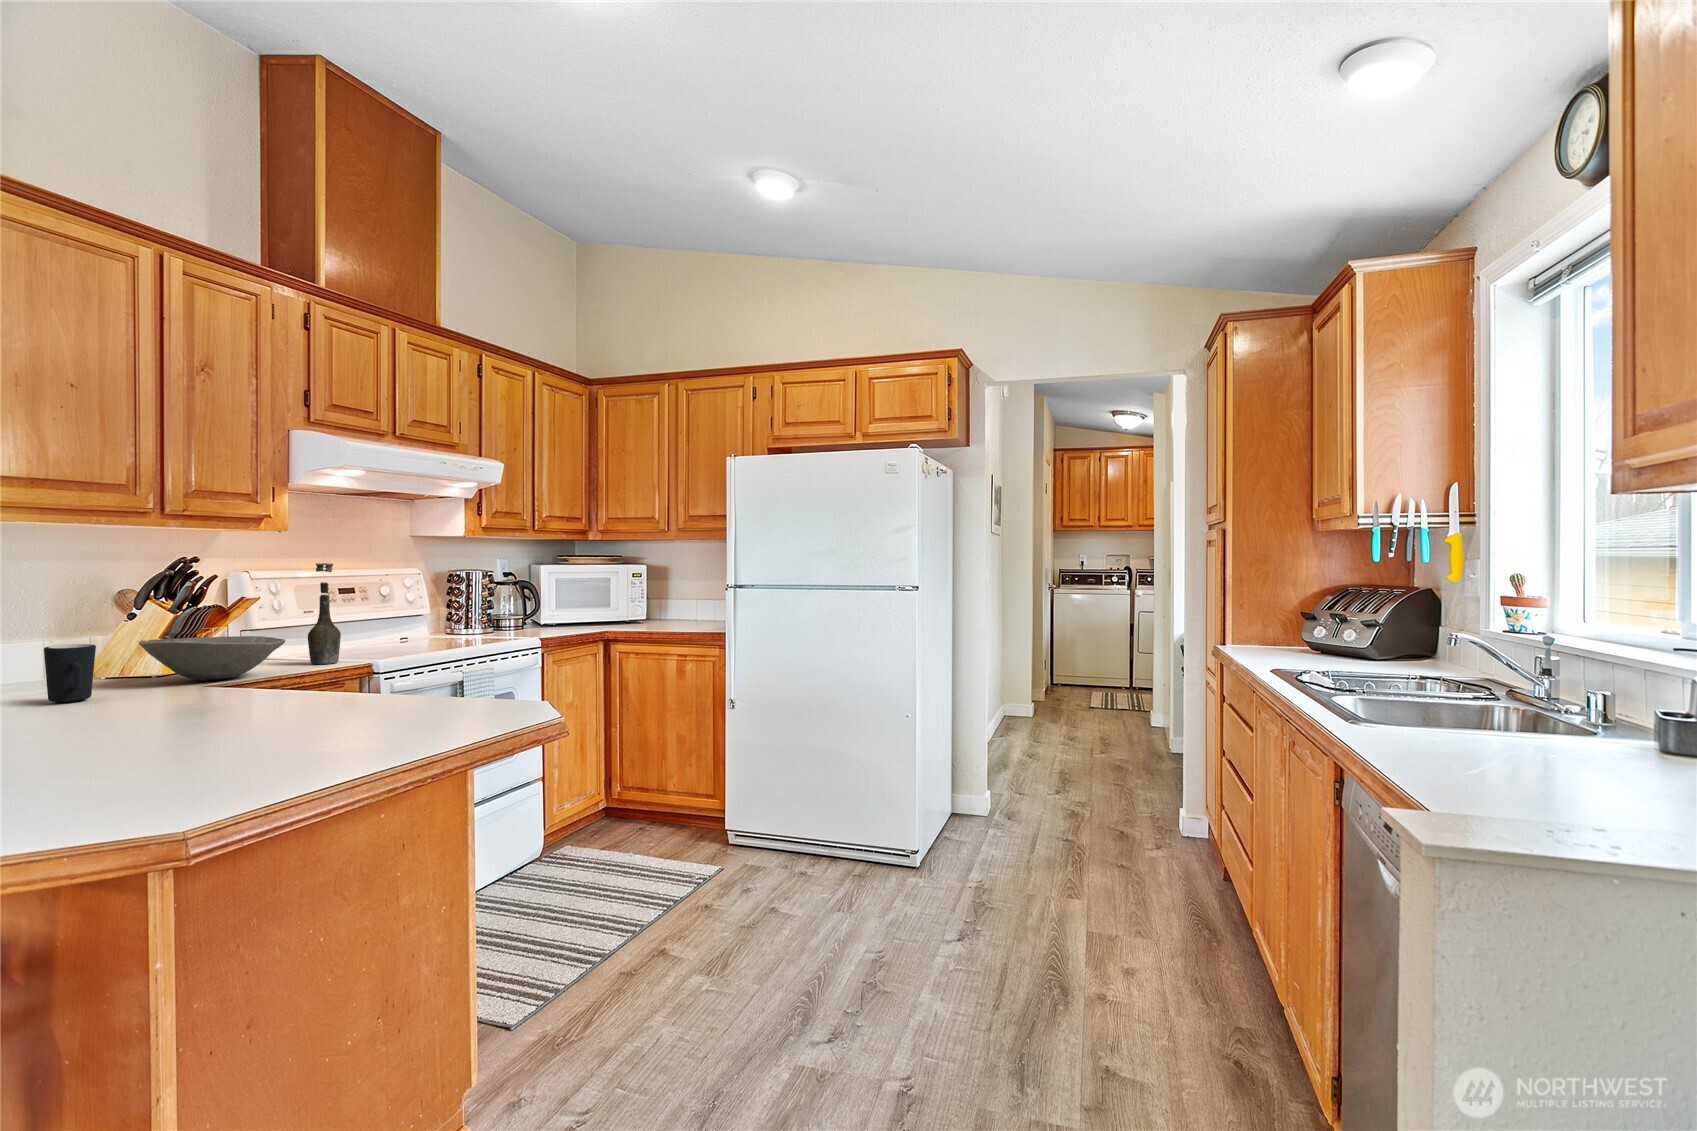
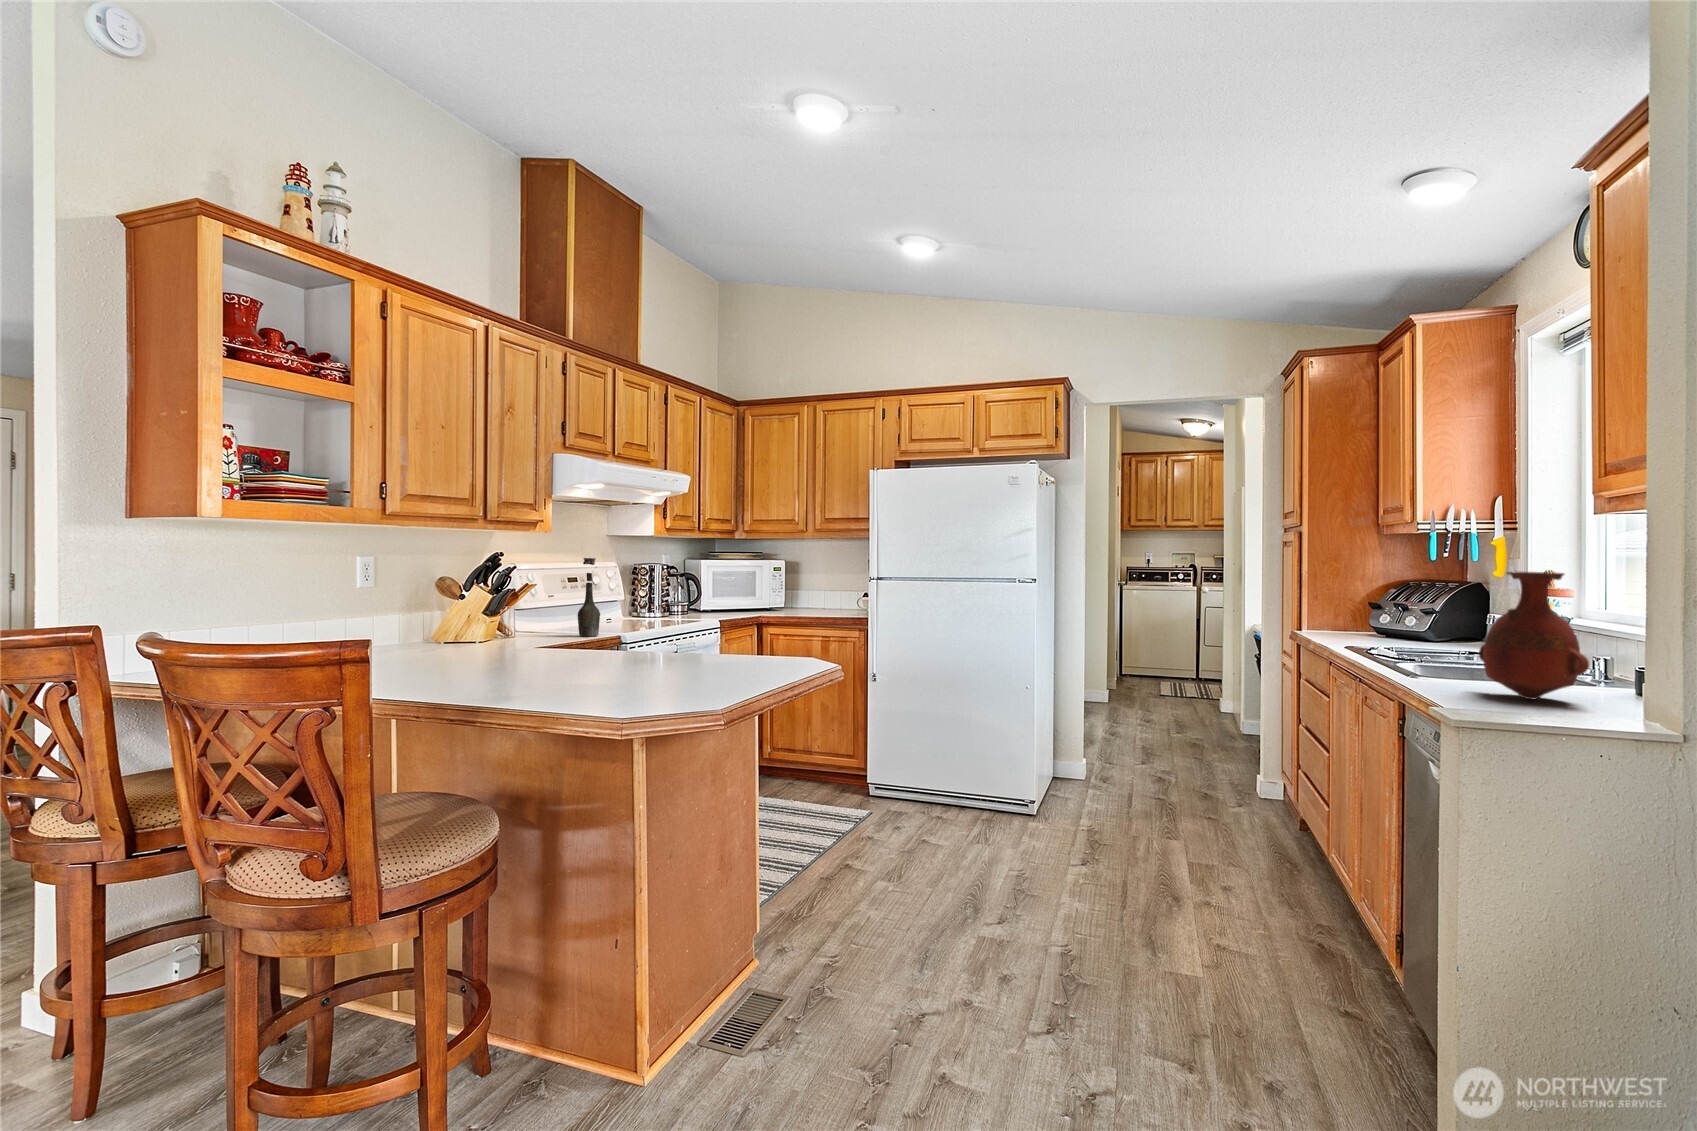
vase: none [1445,580,1613,768] -> present [1479,571,1589,699]
bowl: present [139,636,285,681] -> none [487,613,580,645]
mug: present [44,644,96,702] -> none [454,615,483,656]

